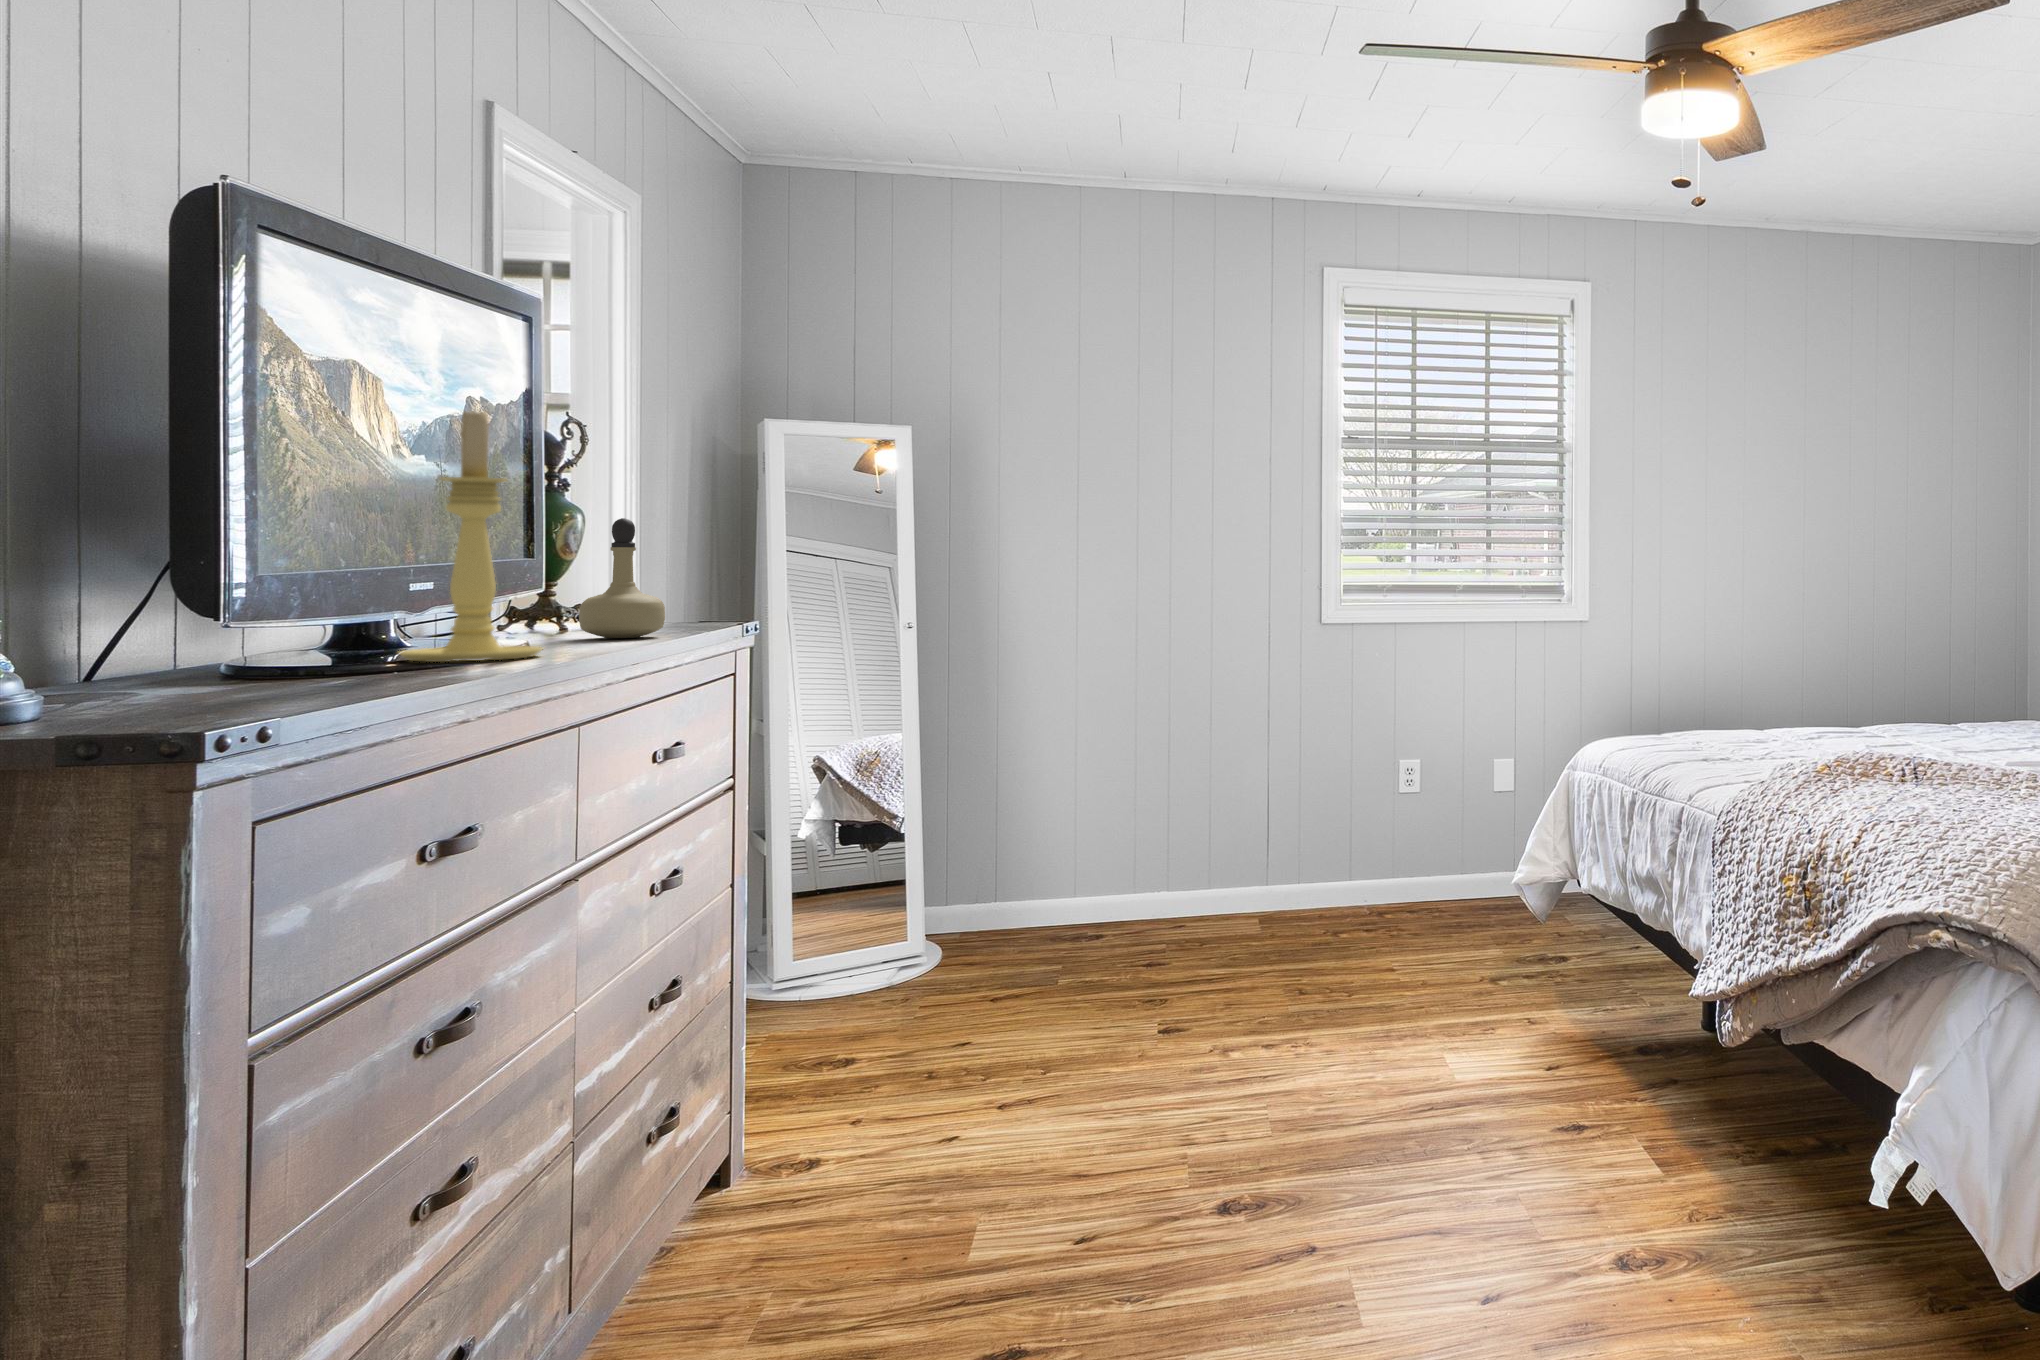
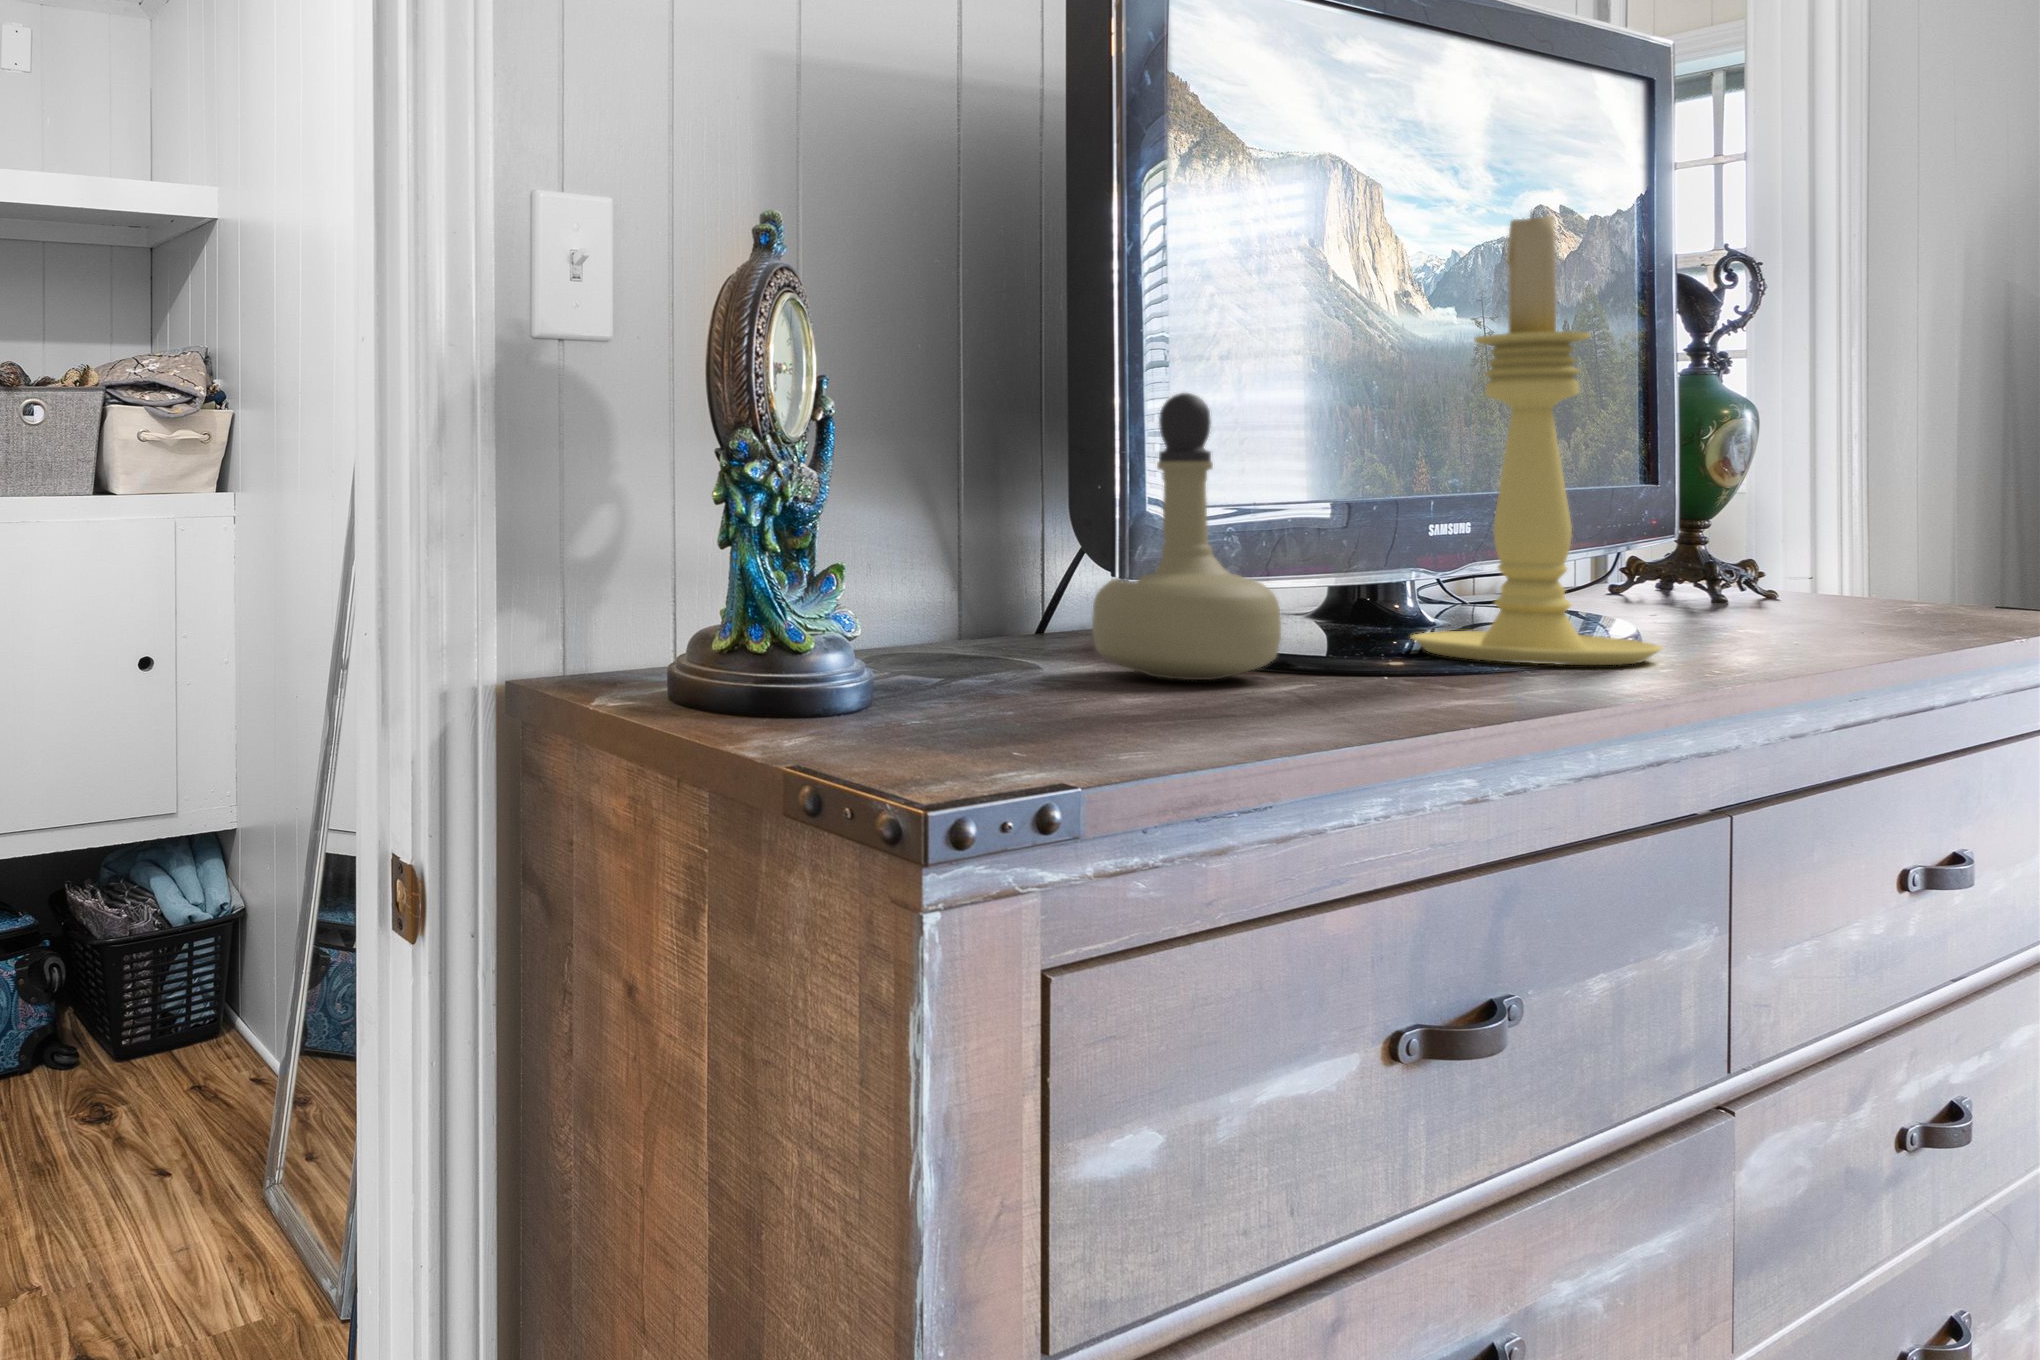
perfume bottle: present [579,518,665,638] -> present [1092,393,1281,680]

